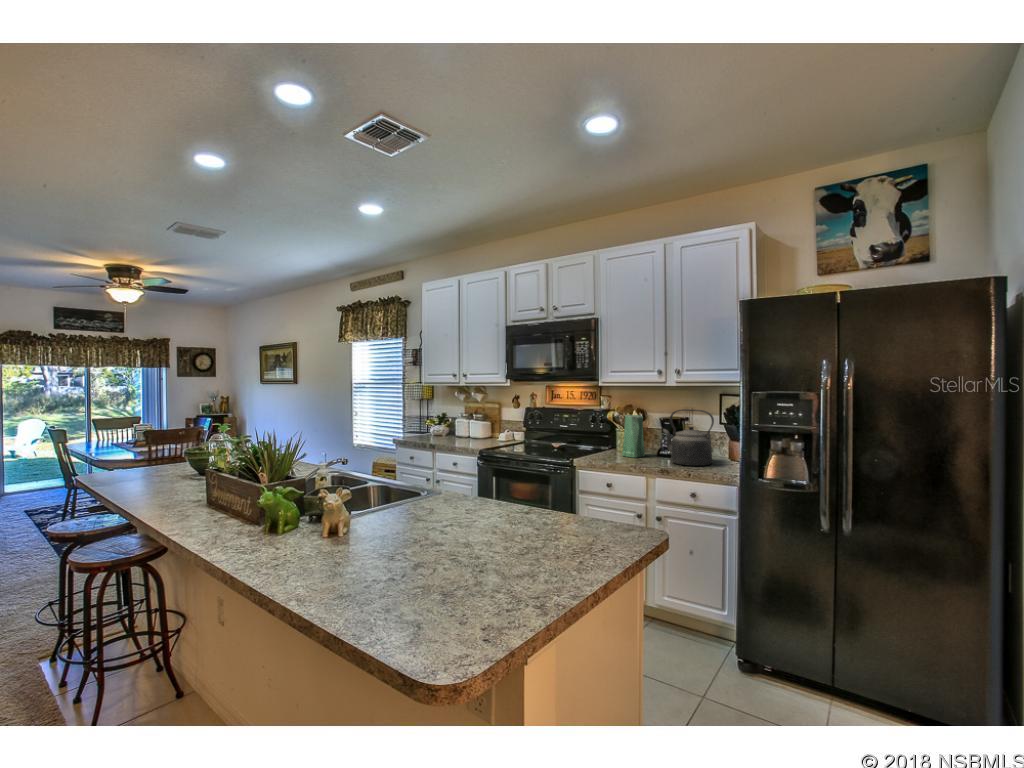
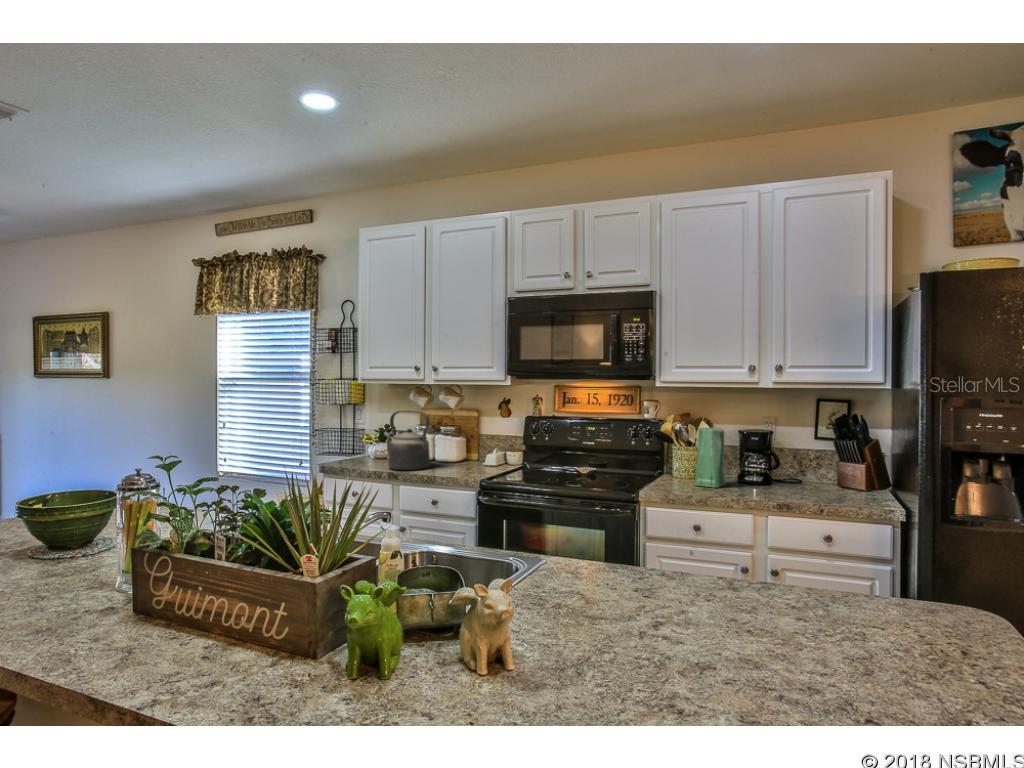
kettle: present [663,409,714,466] -> present [384,411,430,470]

